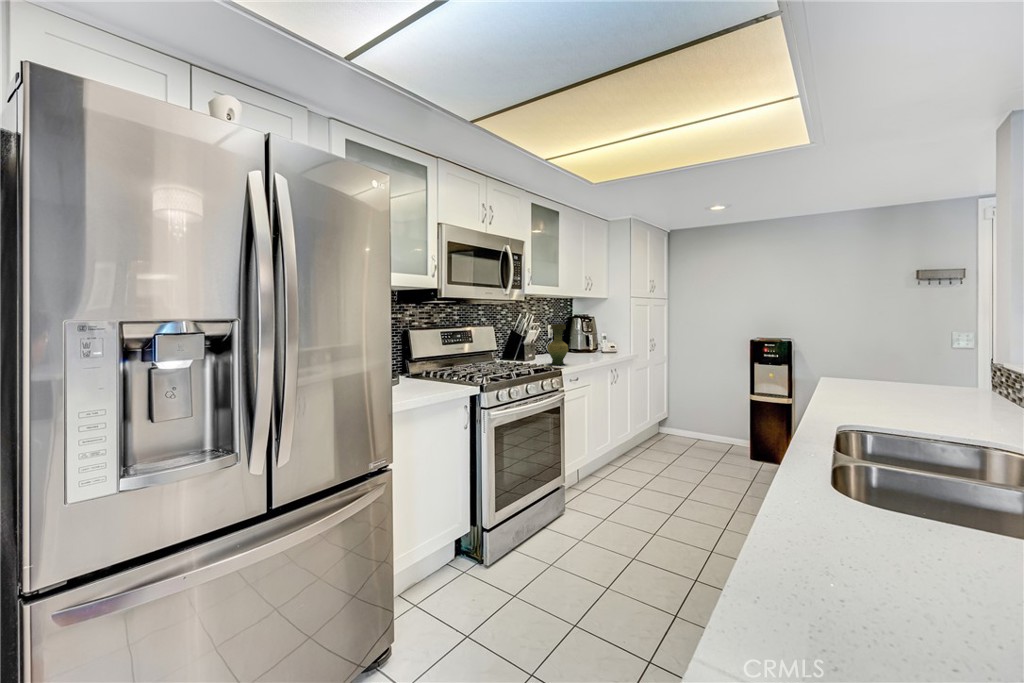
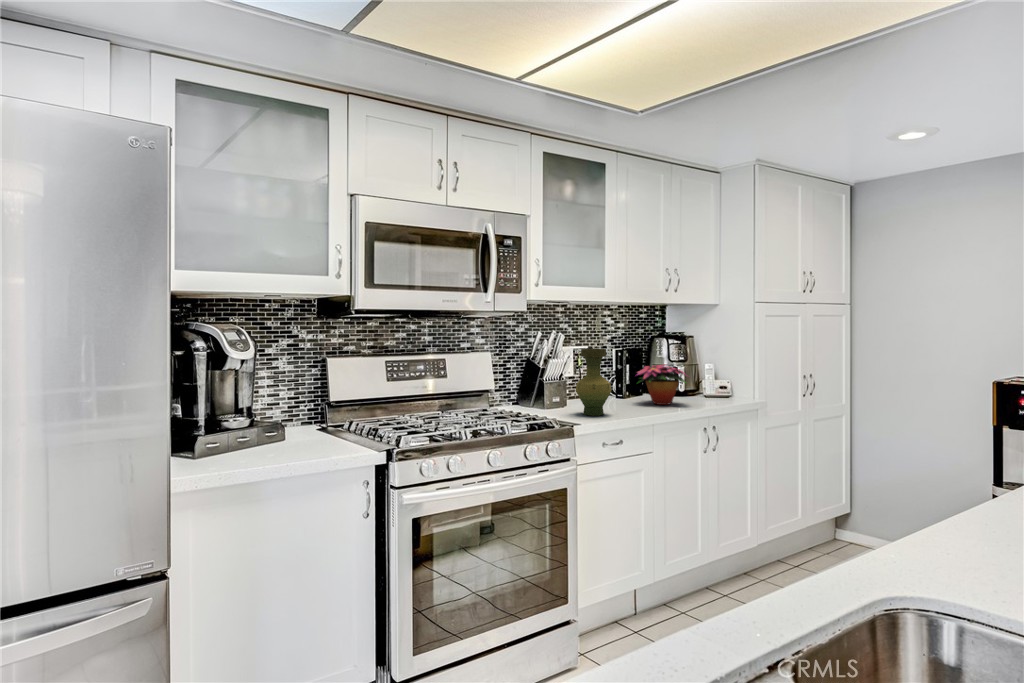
flower arrangement: none [568,334,604,358] -> present [637,365,686,405]

